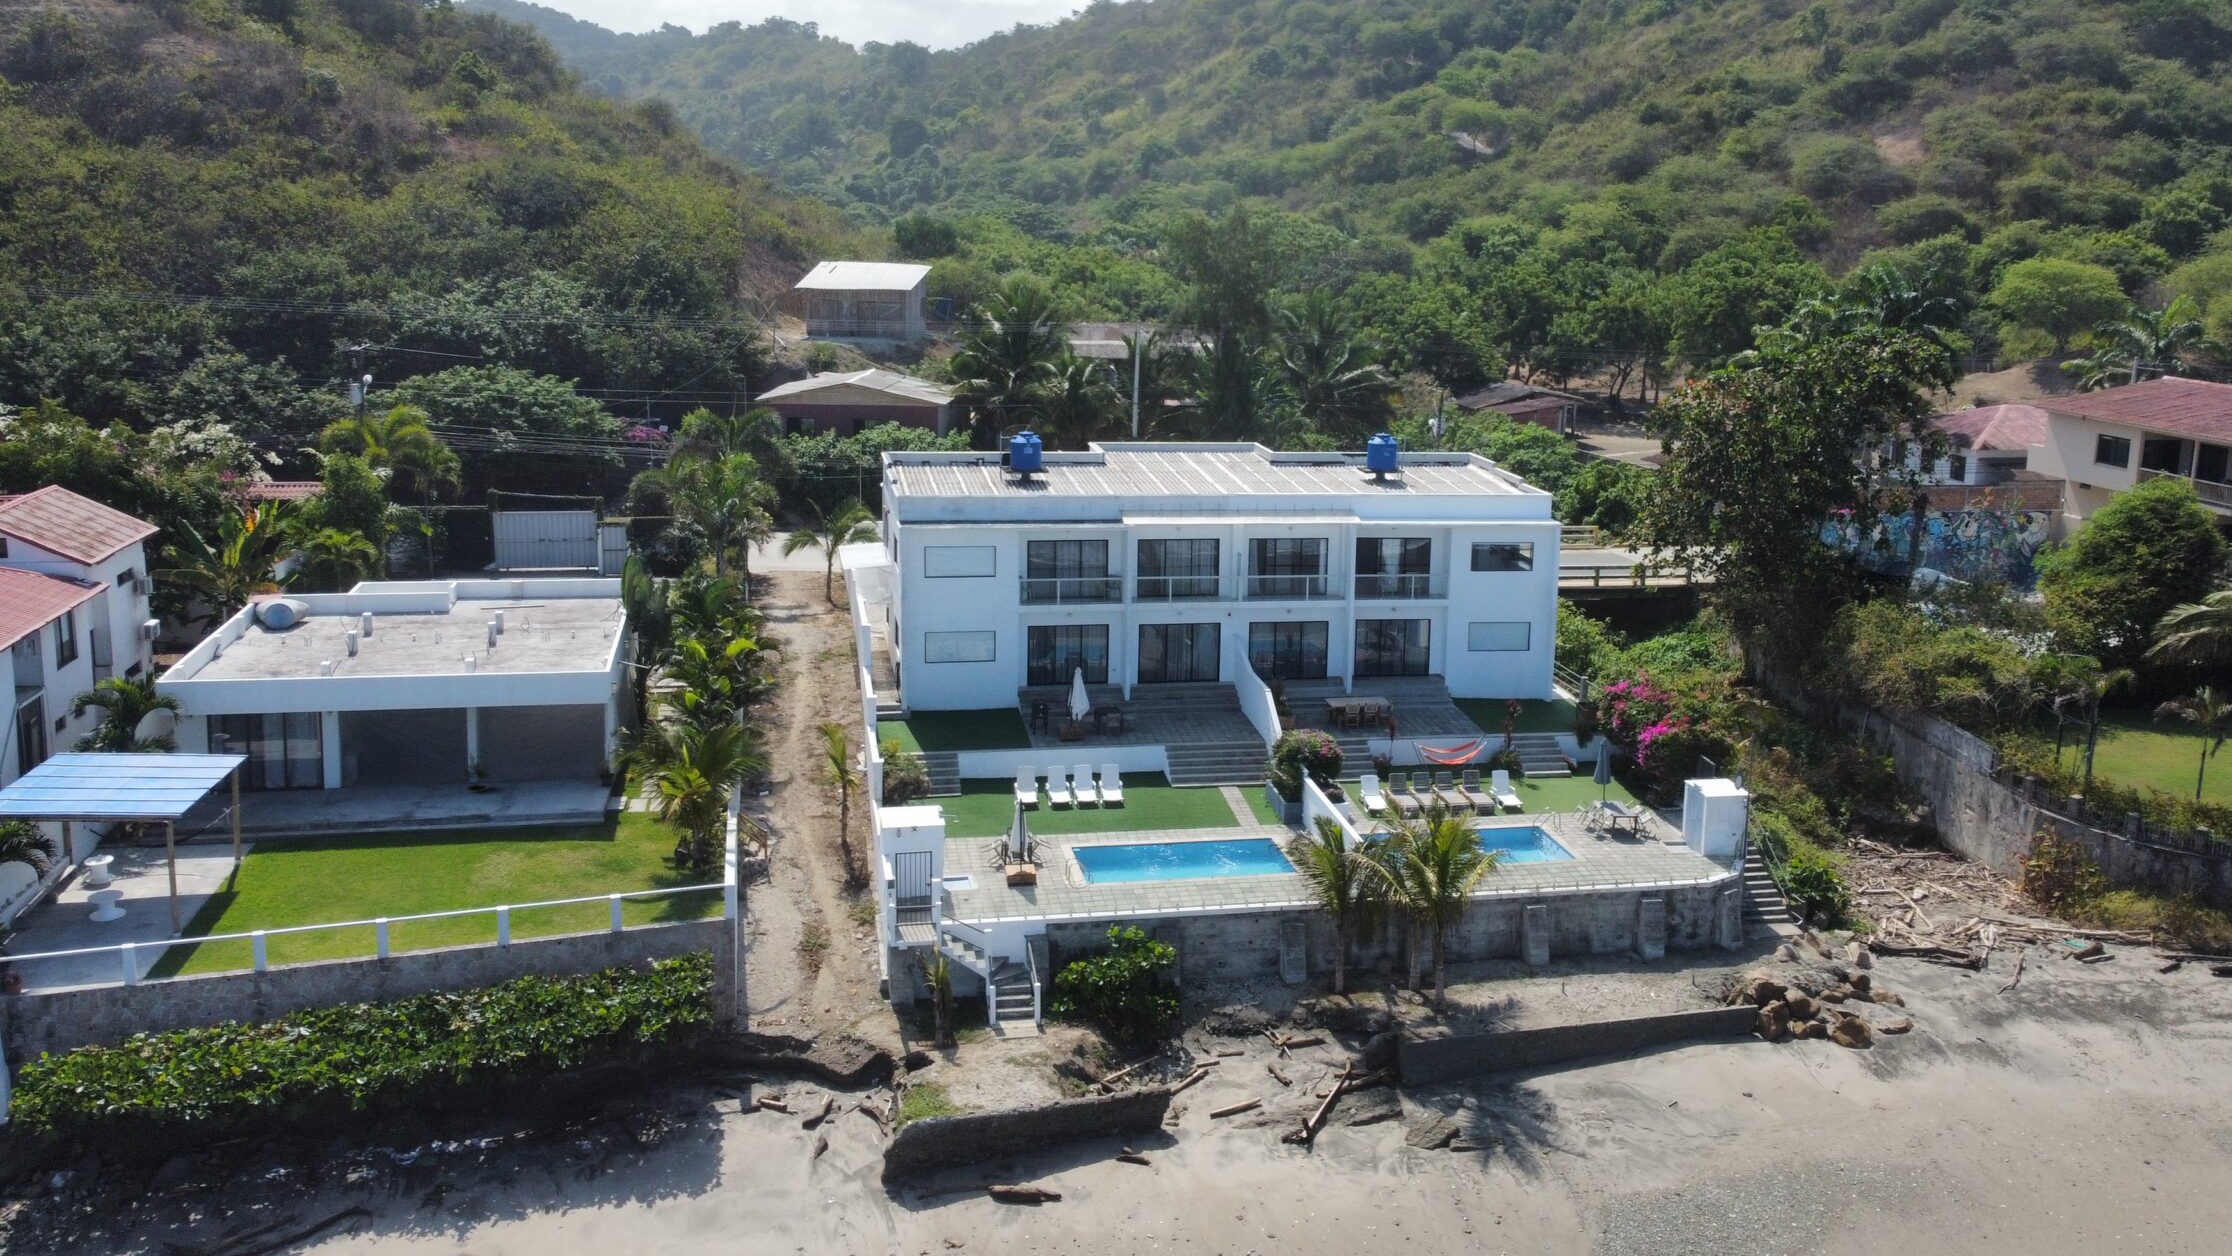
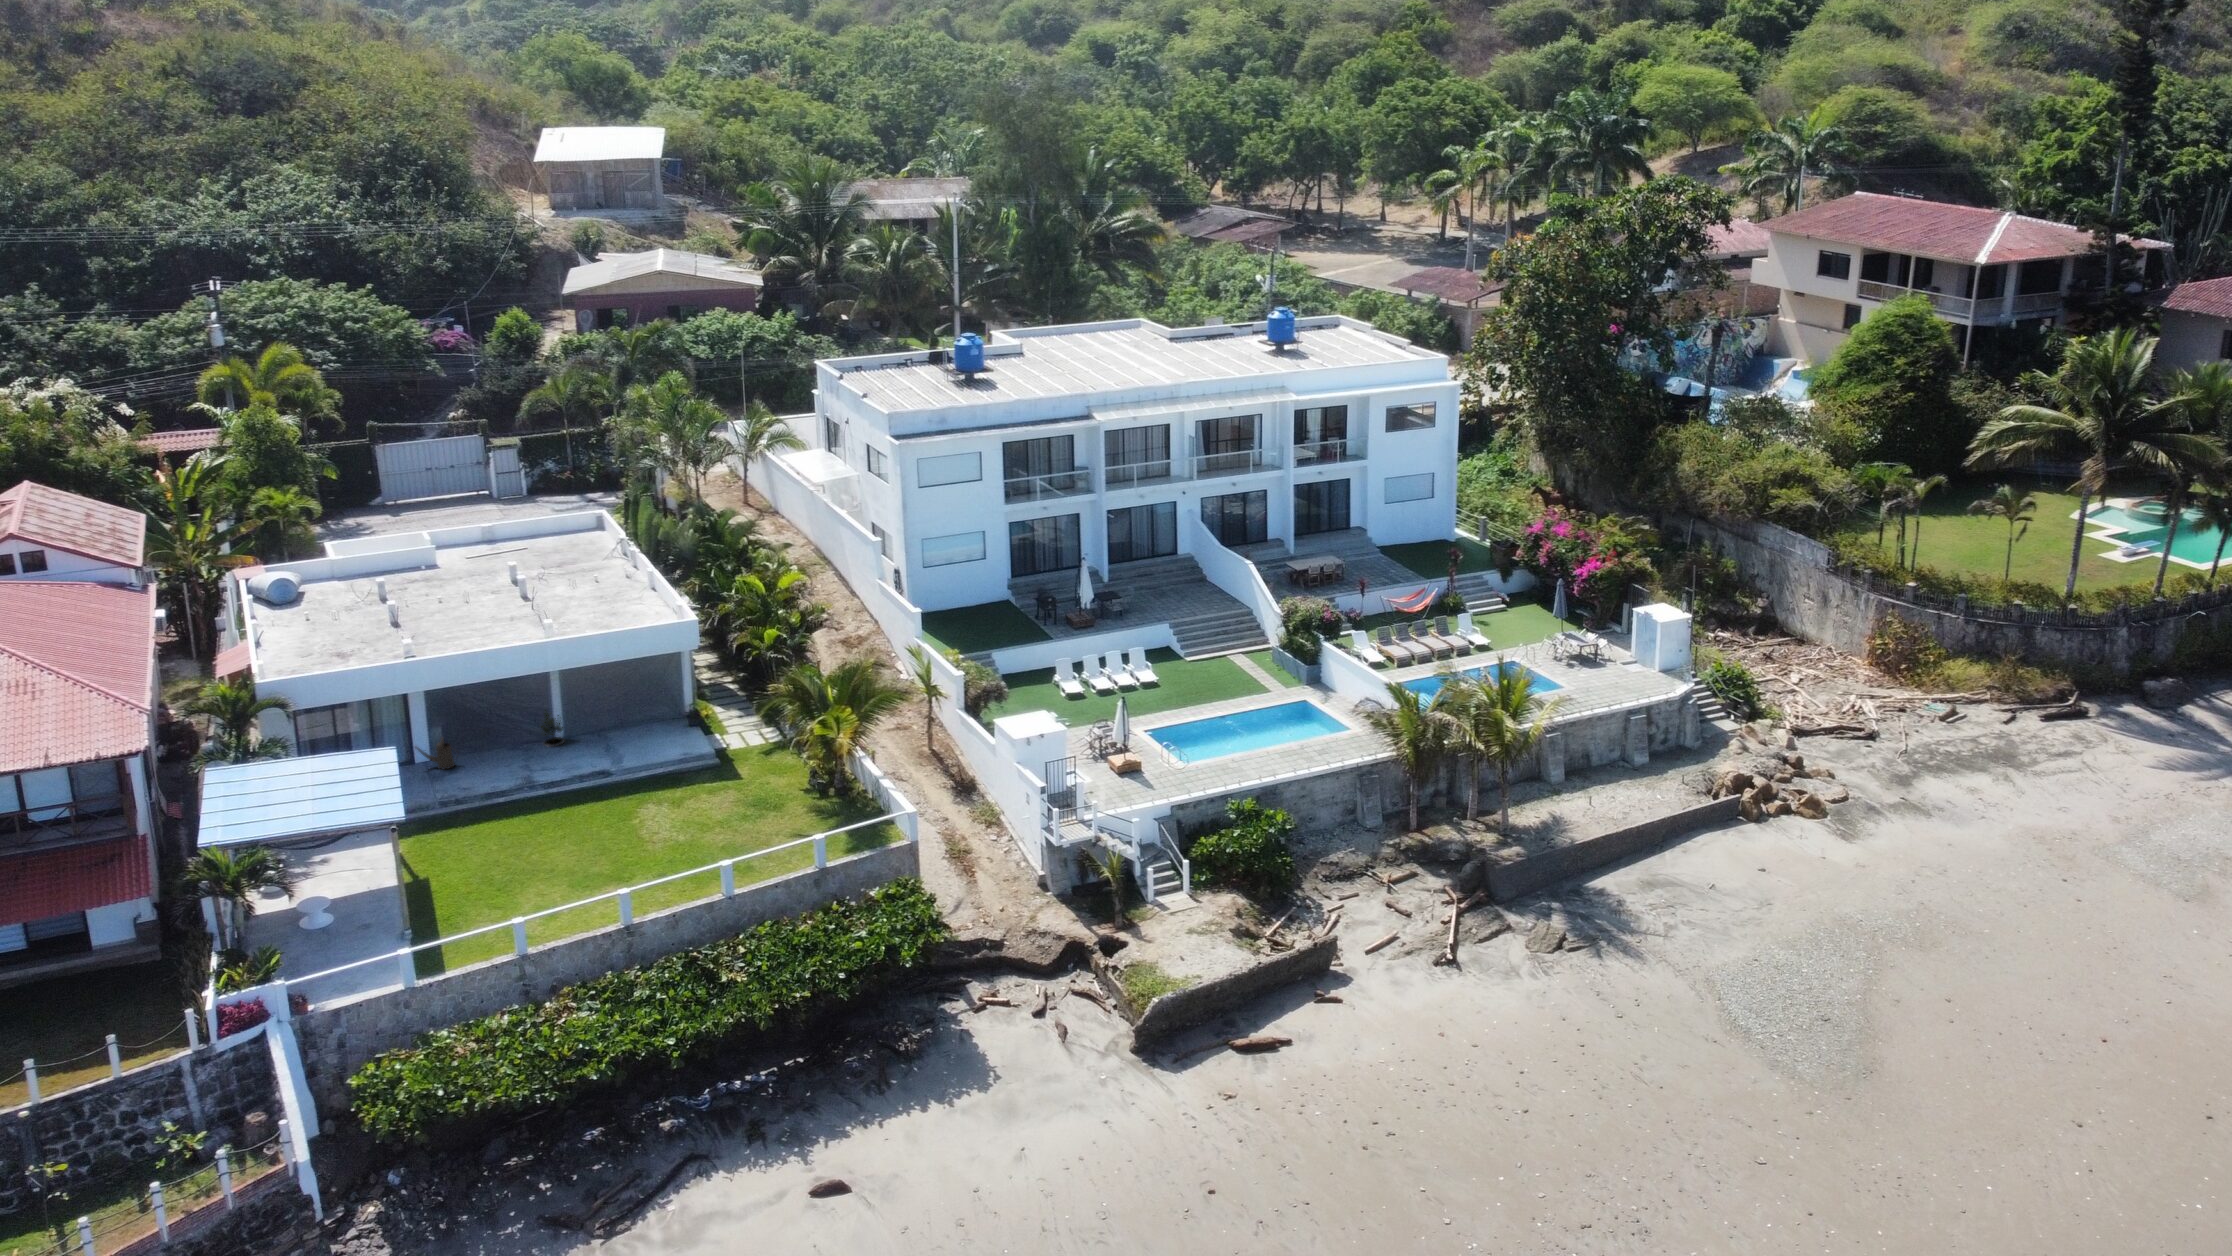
watering can: none [328,766,372,800] -> present [416,738,455,769]

